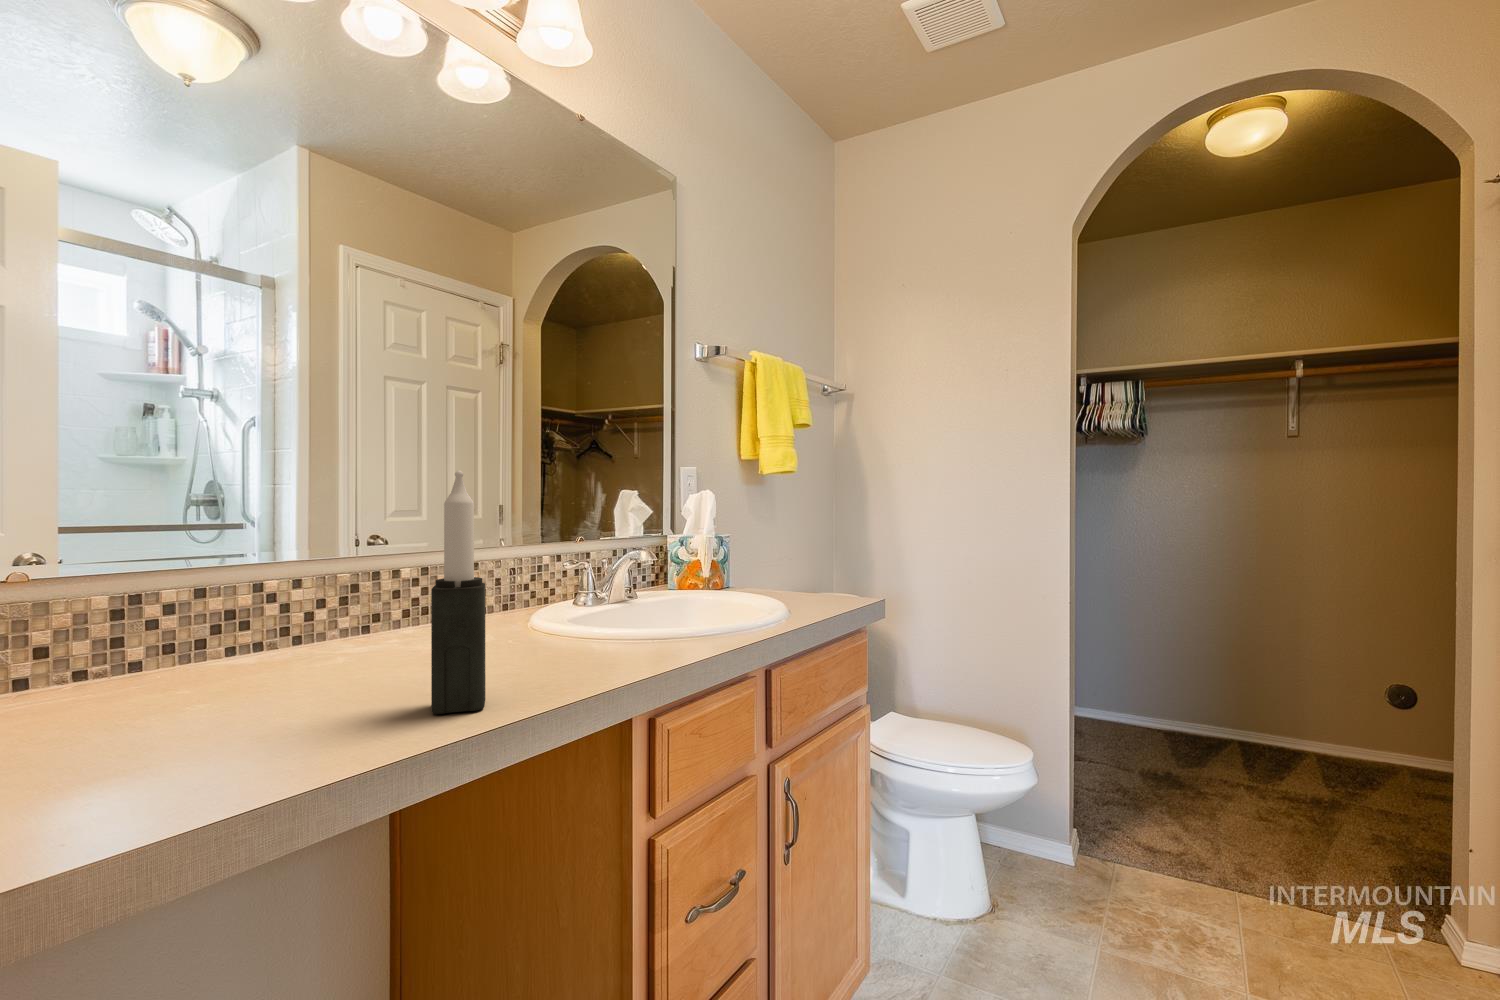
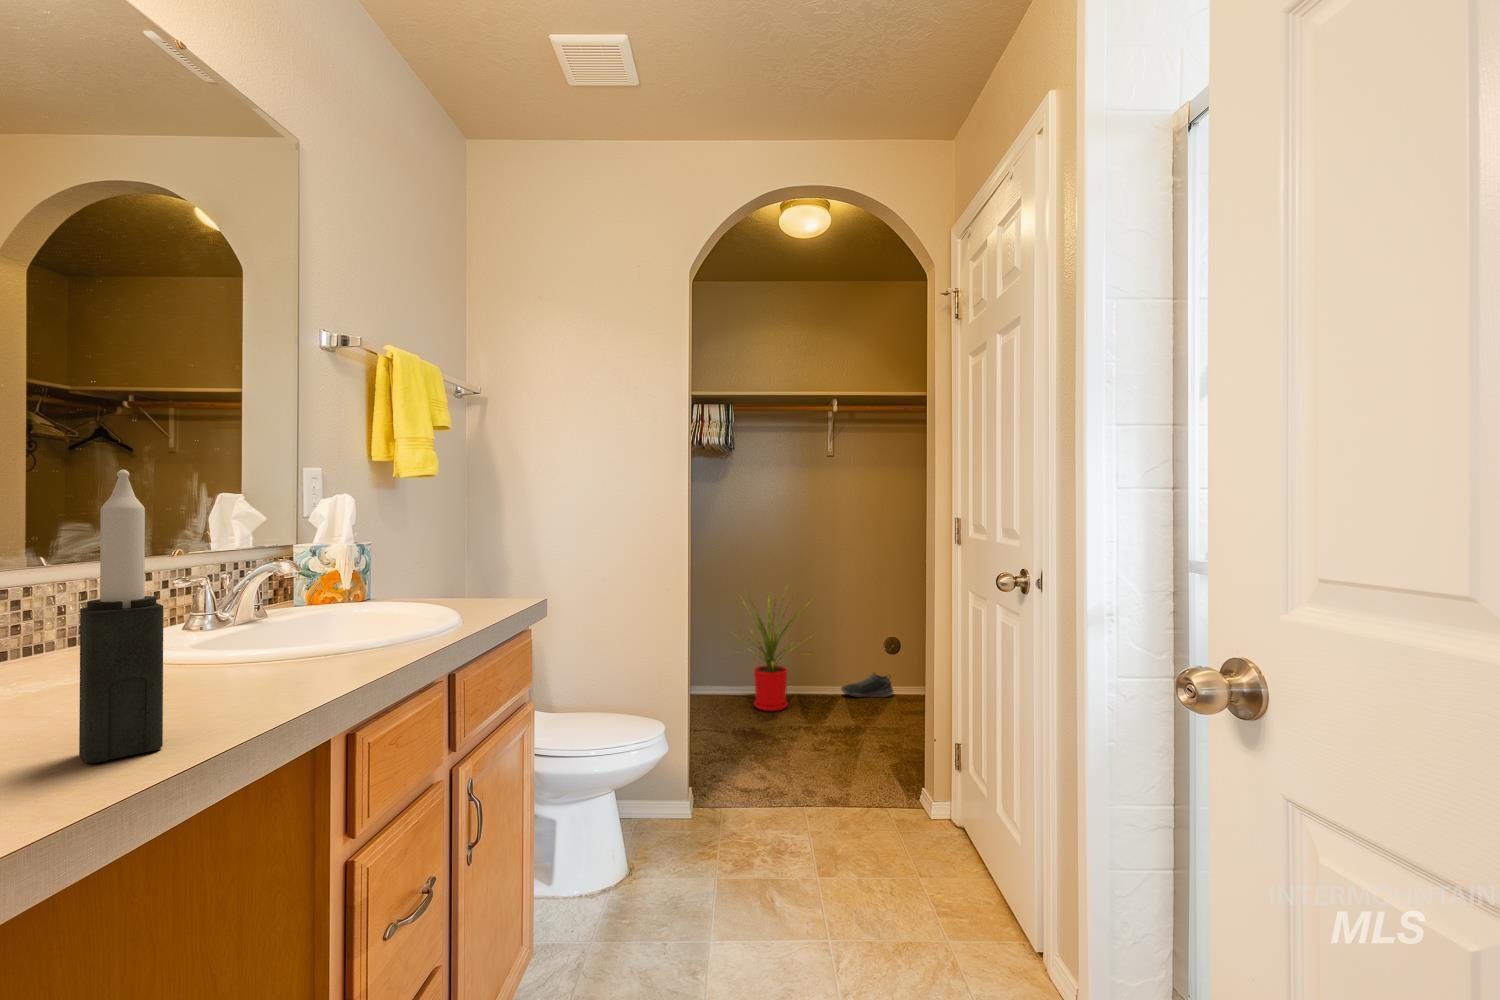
house plant: none [1132,597,1271,761] -> present [743,589,801,711]
shoe: none [1313,734,1410,772] -> present [841,673,894,697]

